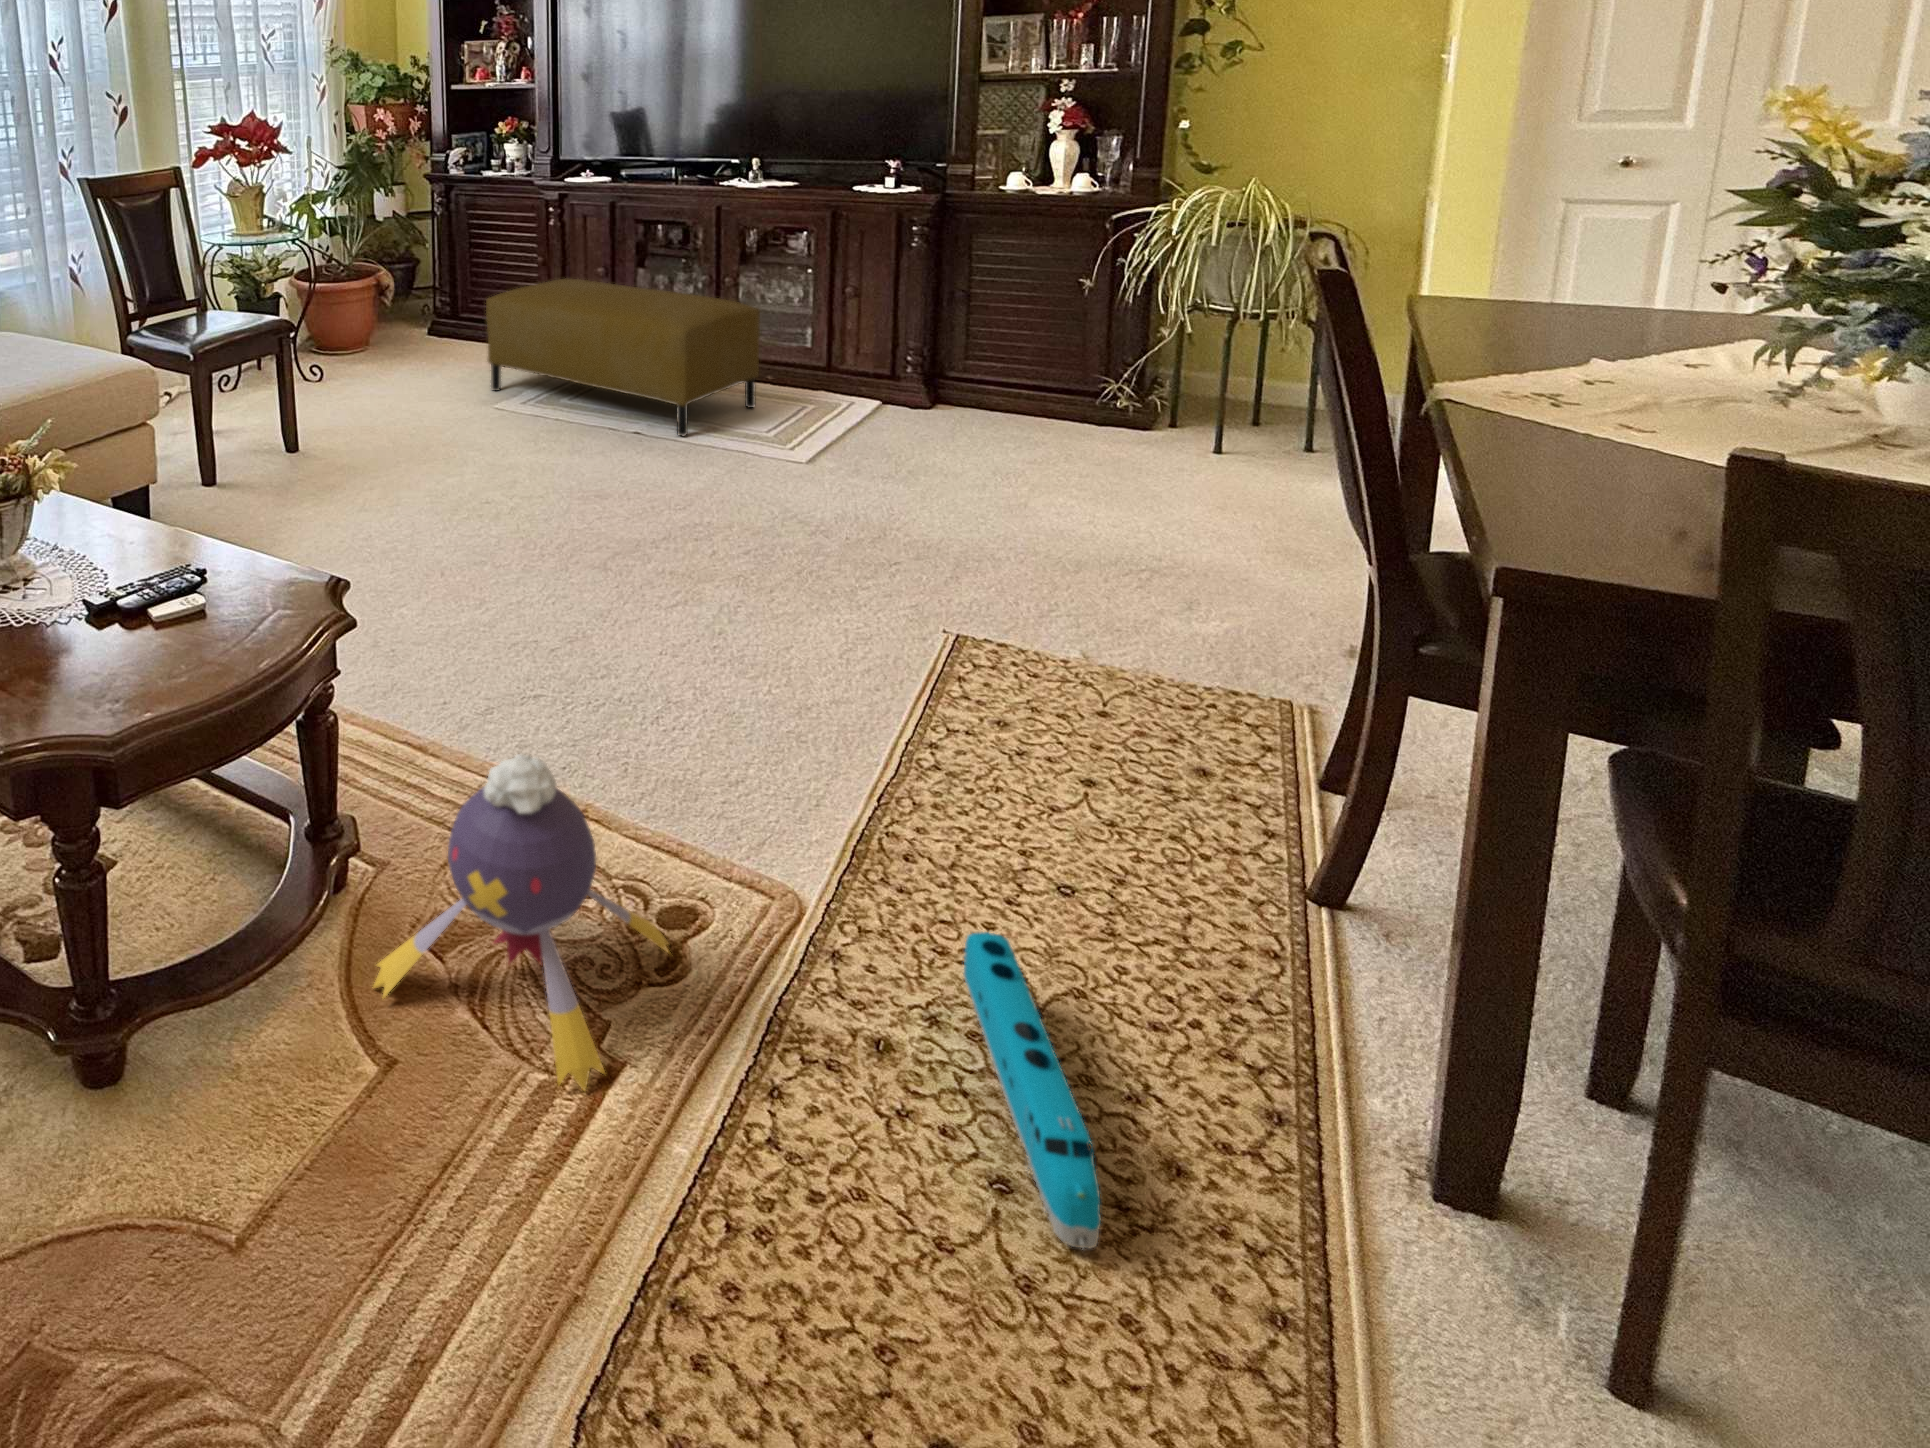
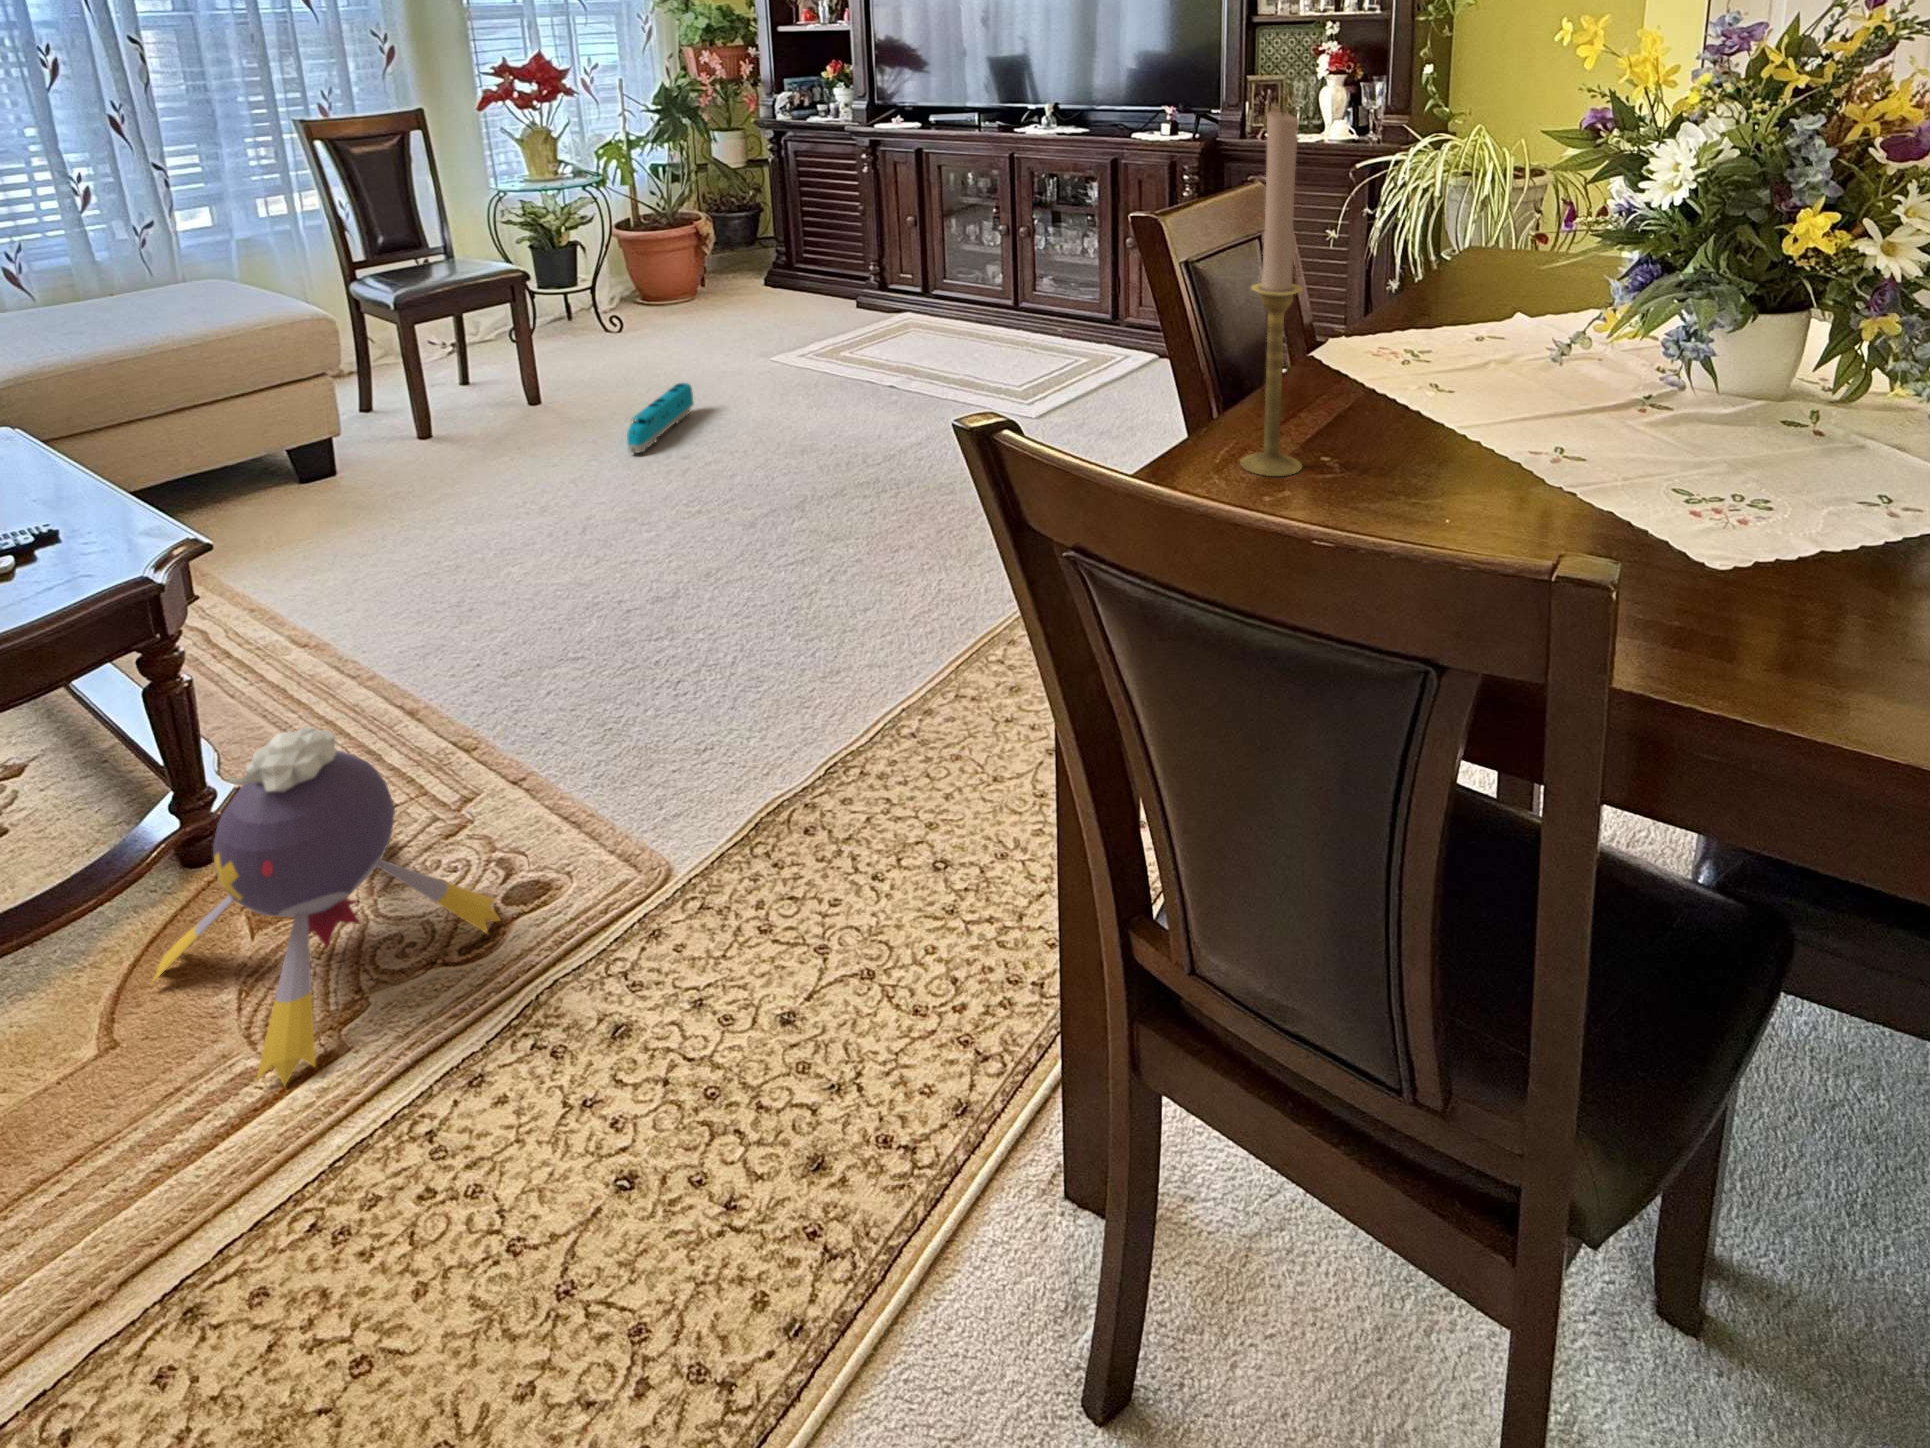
candlestick: none [1558,188,1669,517] -> present [1240,111,1303,476]
ottoman: present [486,279,760,436] -> none [768,225,1027,385]
toy train: present [963,932,1101,1248] -> present [627,383,694,453]

